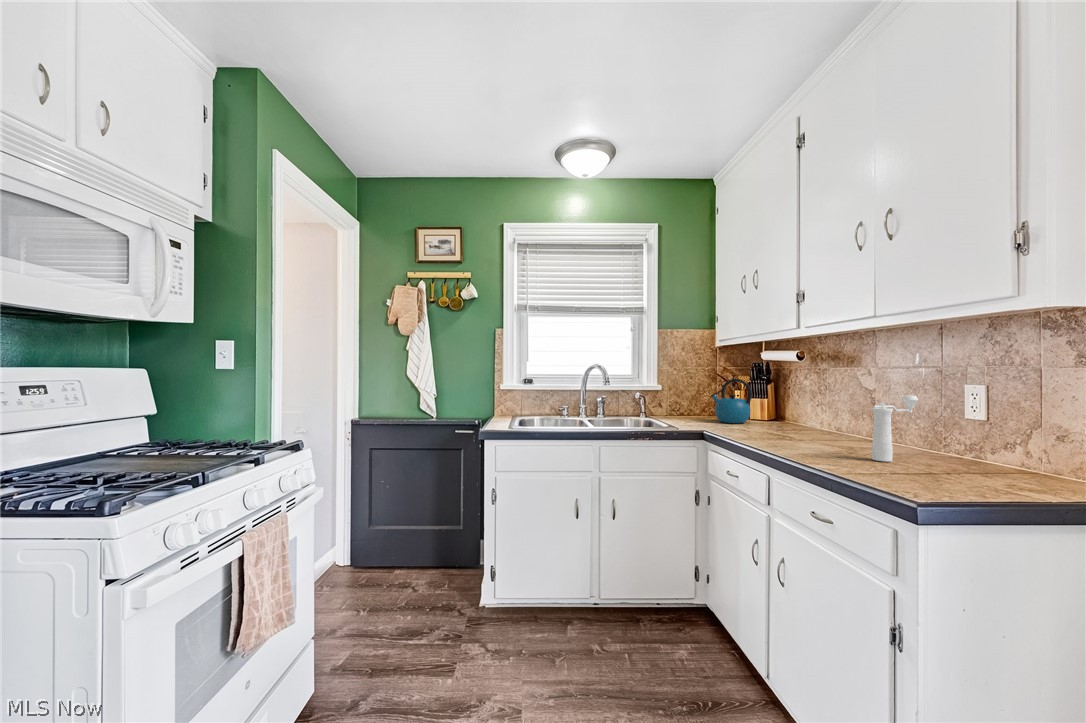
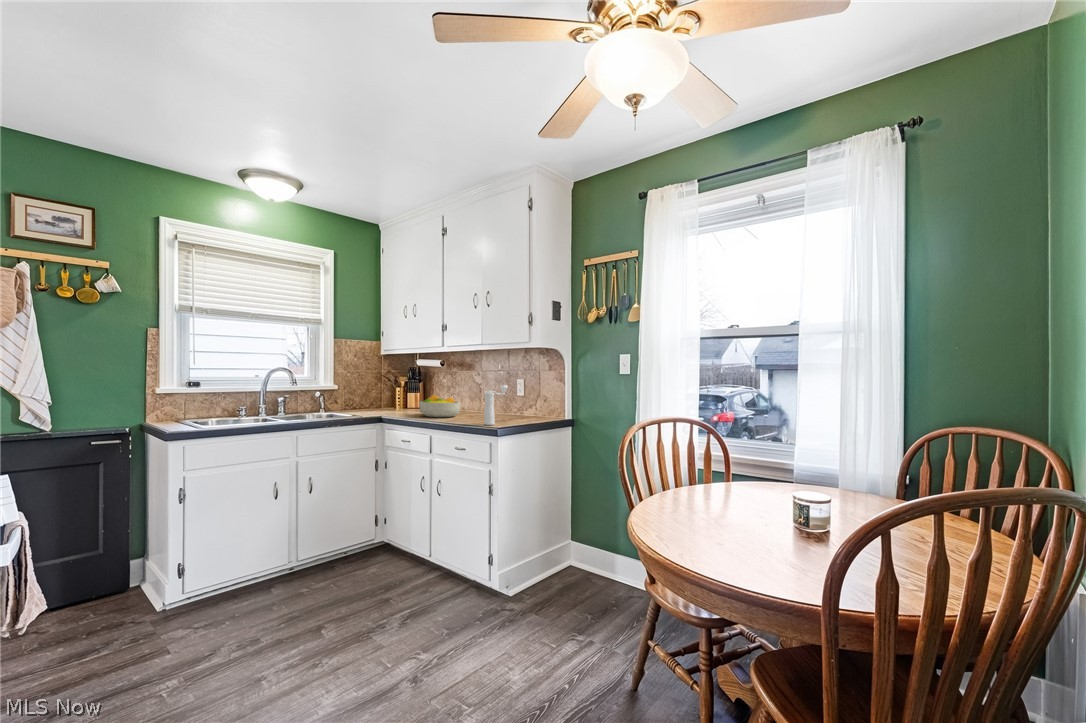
kettle: present [711,379,752,423] -> none [379,379,410,412]
fruit bowl: none [764,403,829,438] -> present [419,395,461,417]

